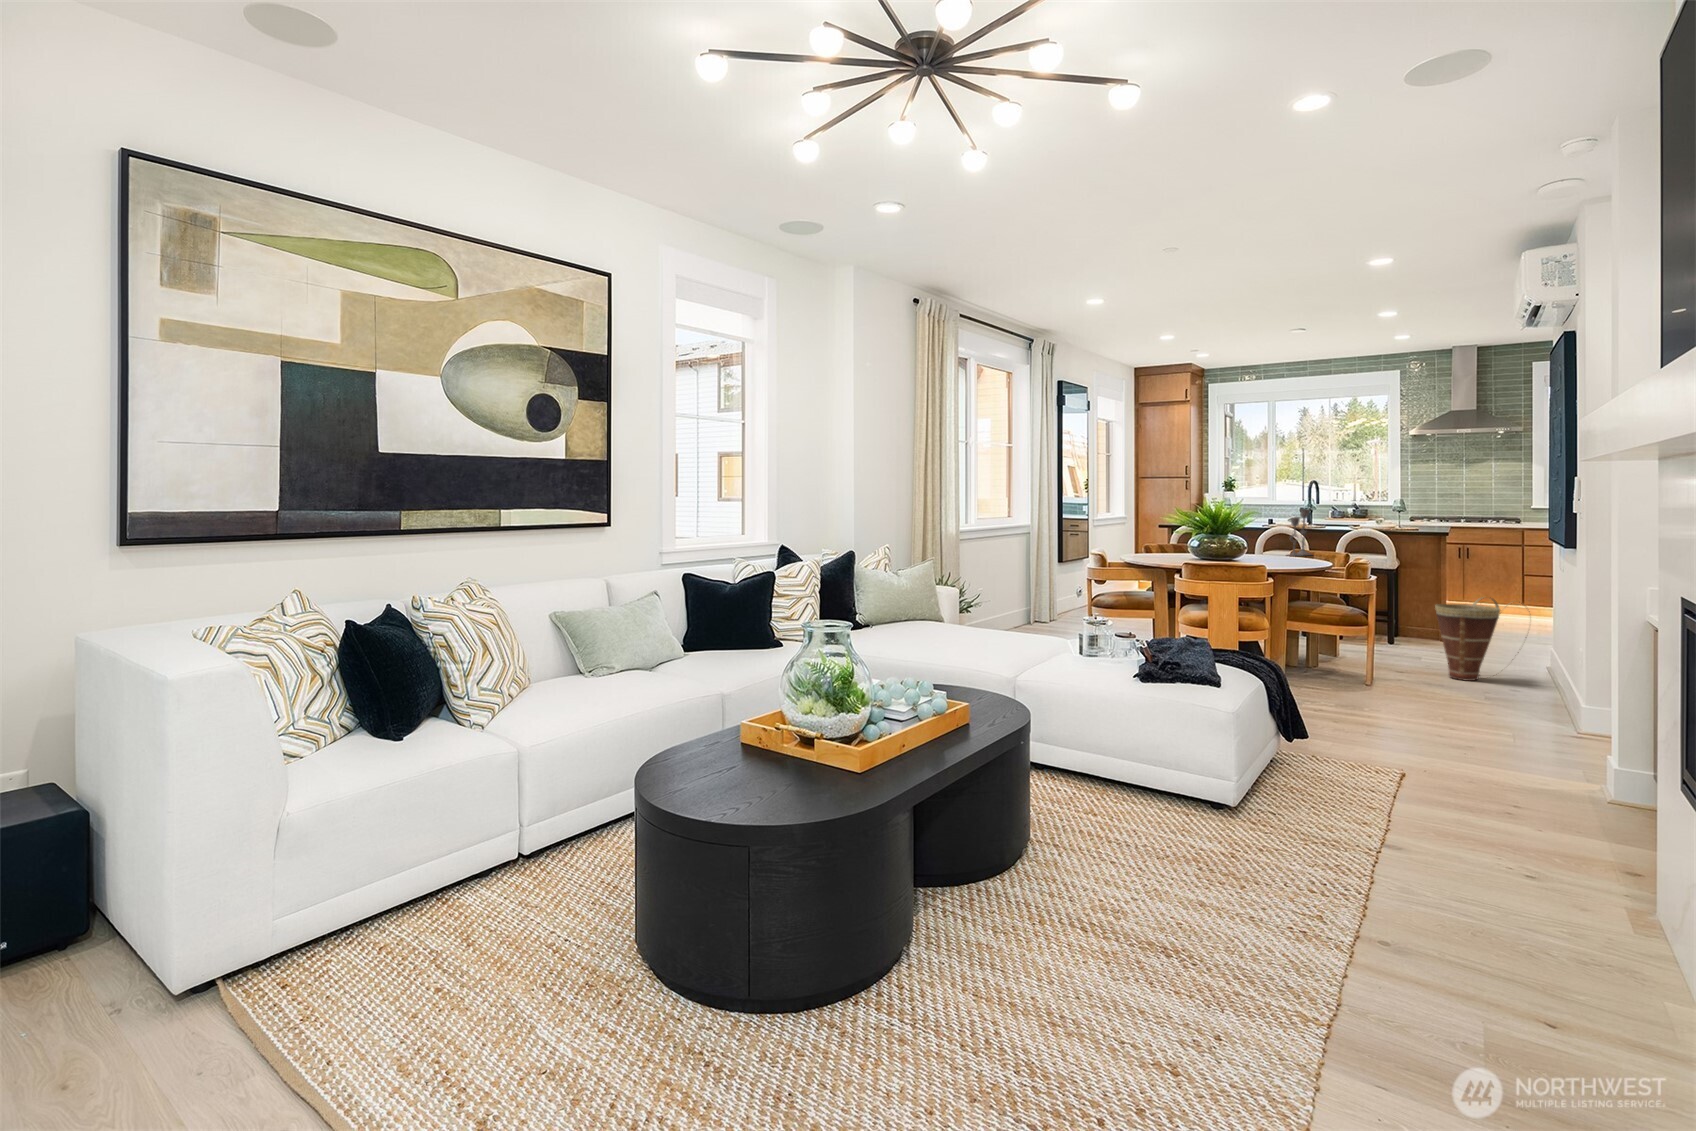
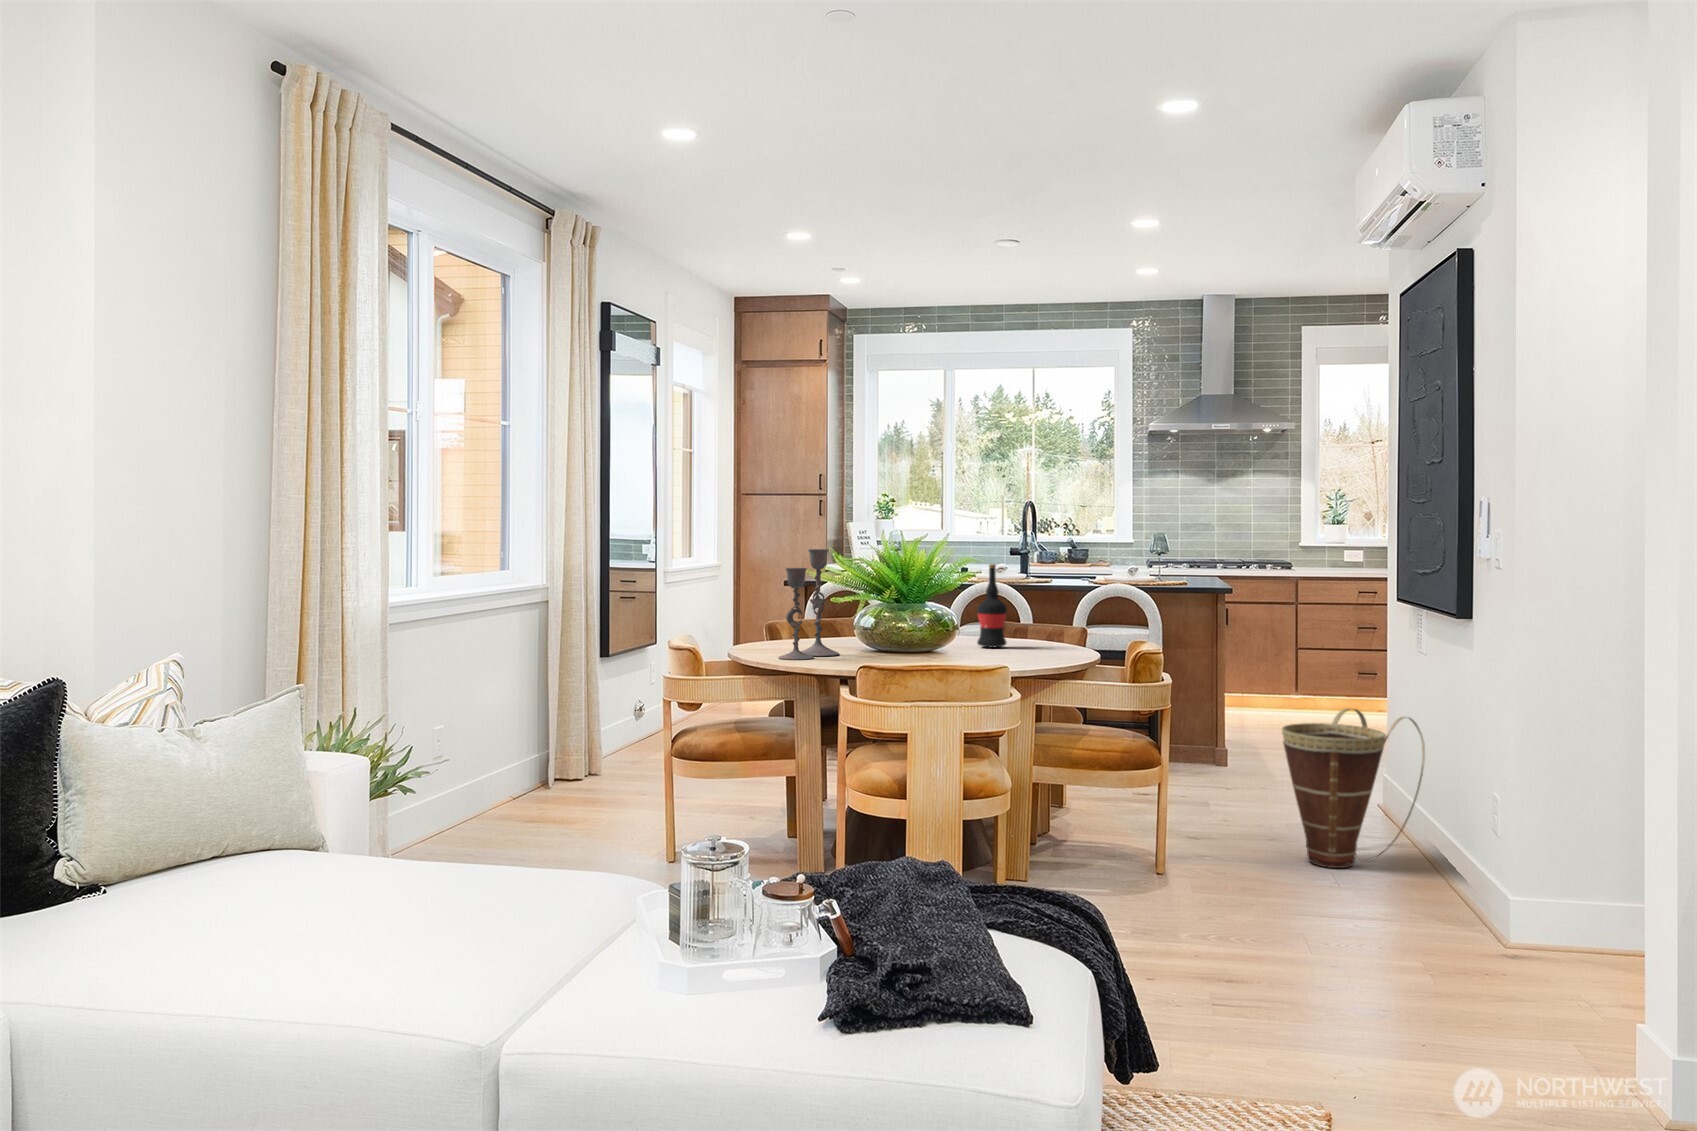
candlestick: present [1288,509,1310,556] -> present [778,549,839,660]
wine bottle: none [1256,516,1274,559] -> present [977,564,1007,647]

